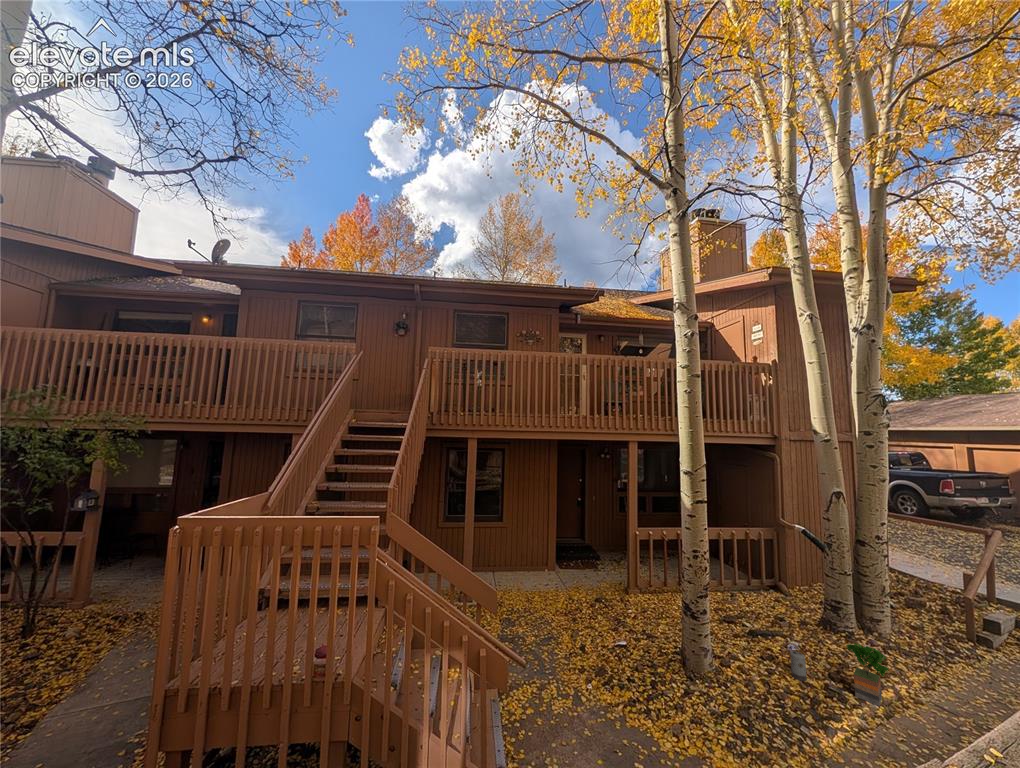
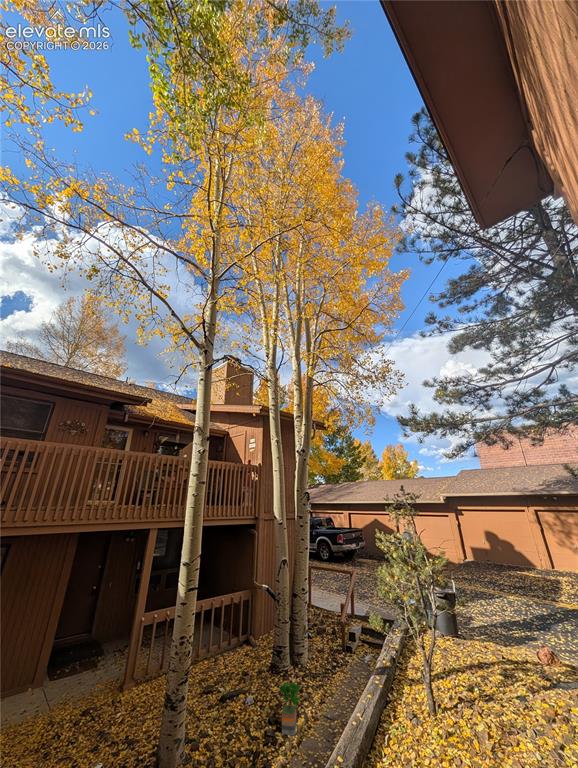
watering can: present [782,643,814,681] -> none [239,702,260,738]

